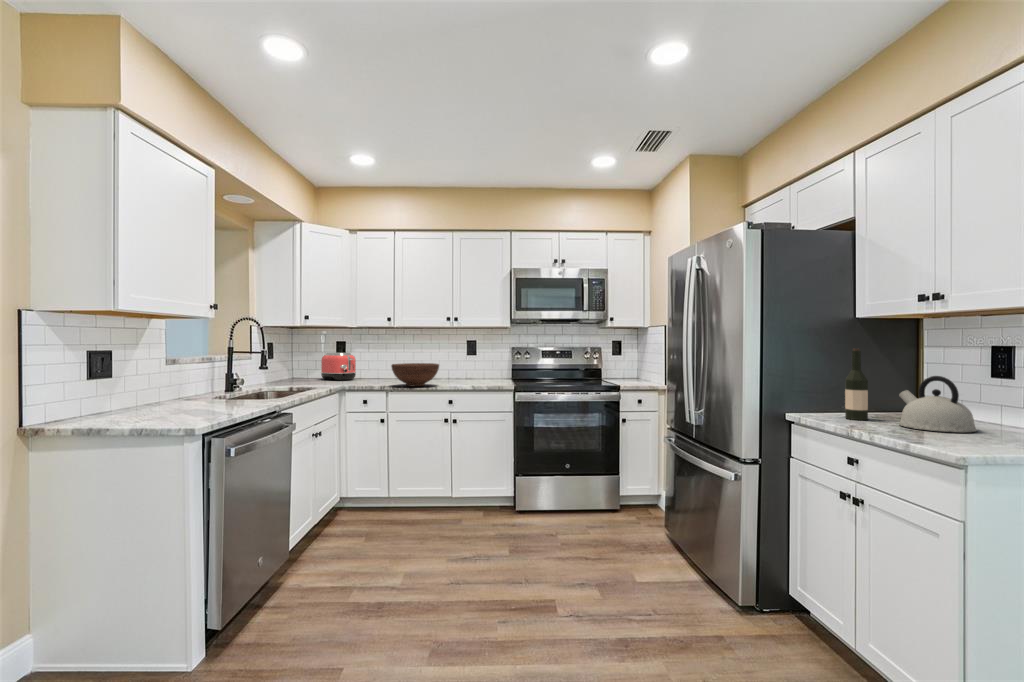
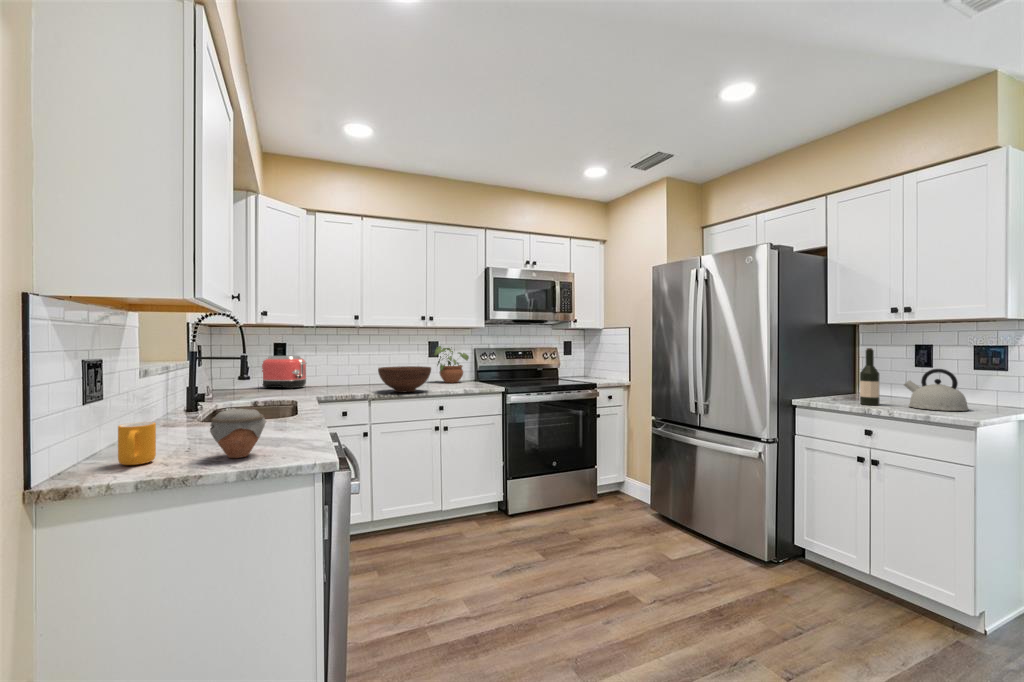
potted plant: none [466,340,501,380] -> present [434,346,469,383]
jar: none [130,388,177,422] -> present [210,409,266,458]
mug: none [82,394,110,421] -> present [118,422,156,465]

